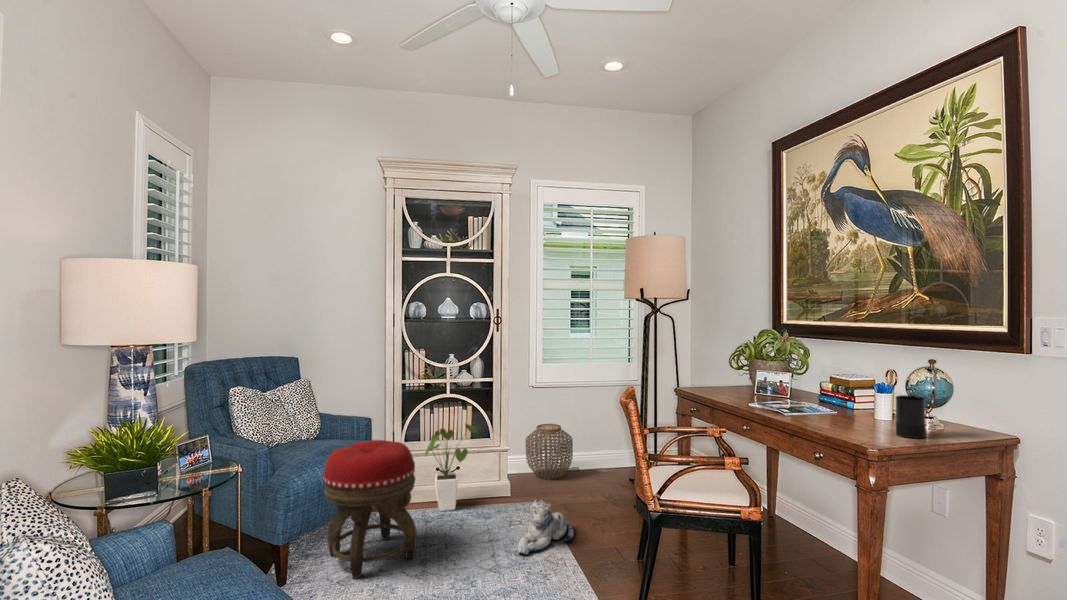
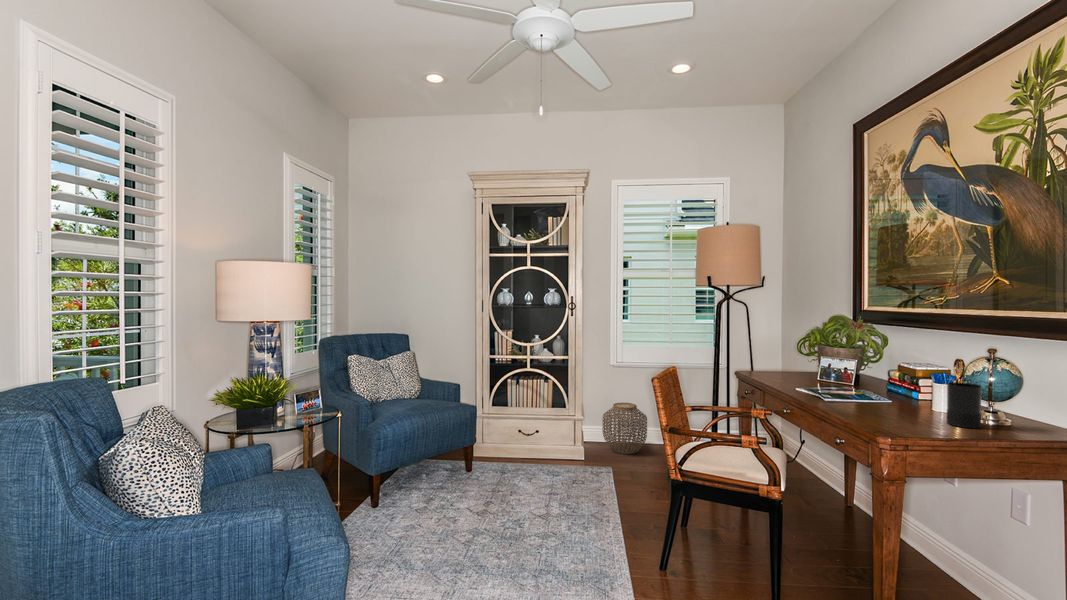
house plant: present [425,424,477,511] -> none [504,393,555,469]
footstool: present [323,440,417,578] -> none [412,399,488,511]
plush toy: present [517,500,574,554] -> none [573,465,631,512]

